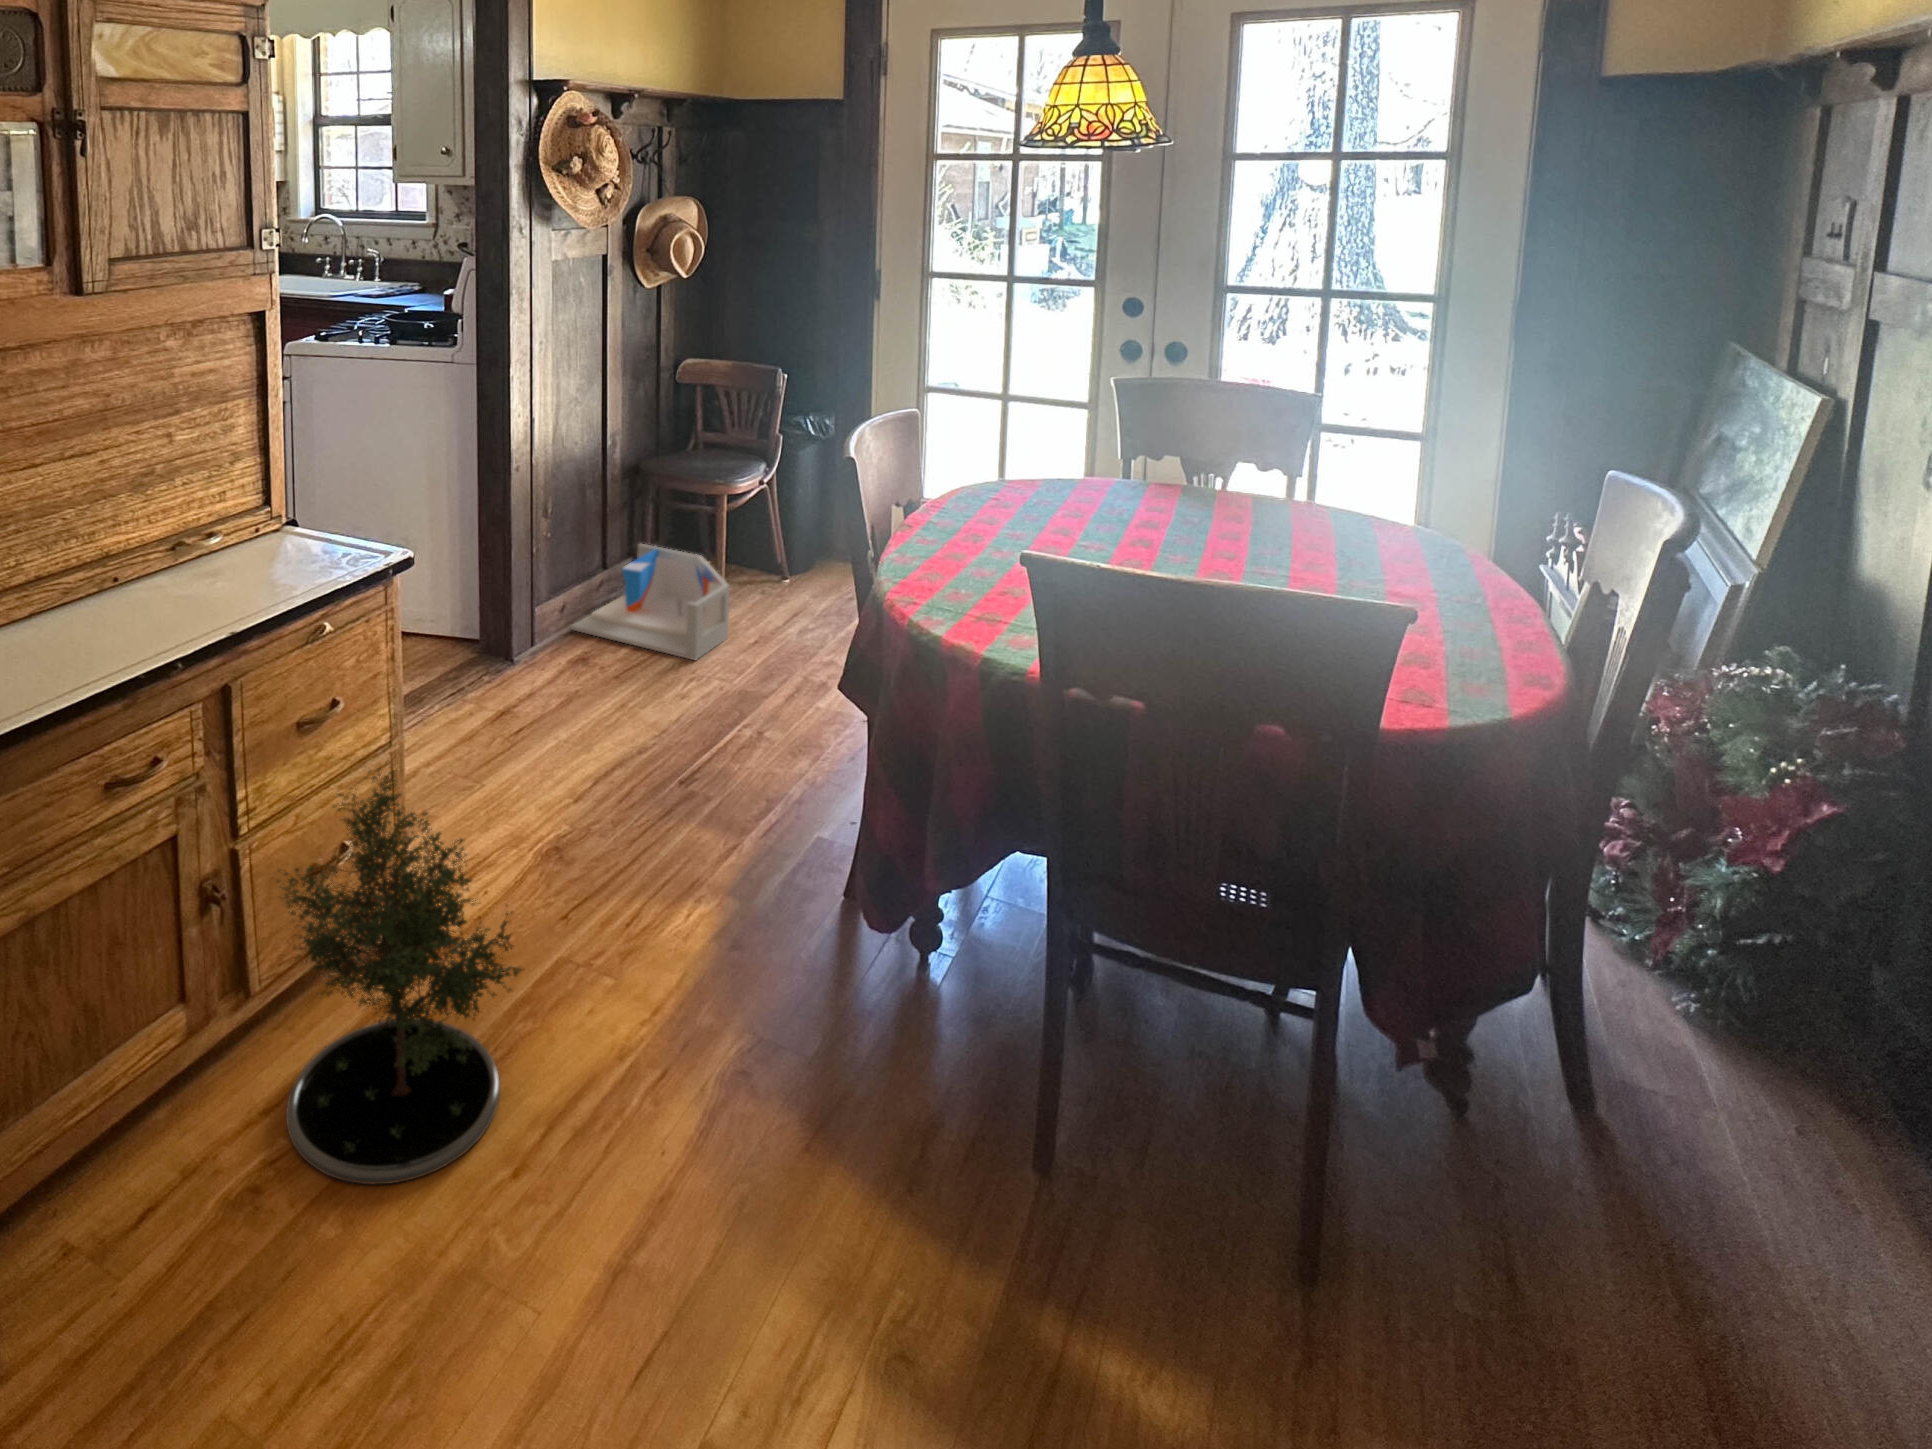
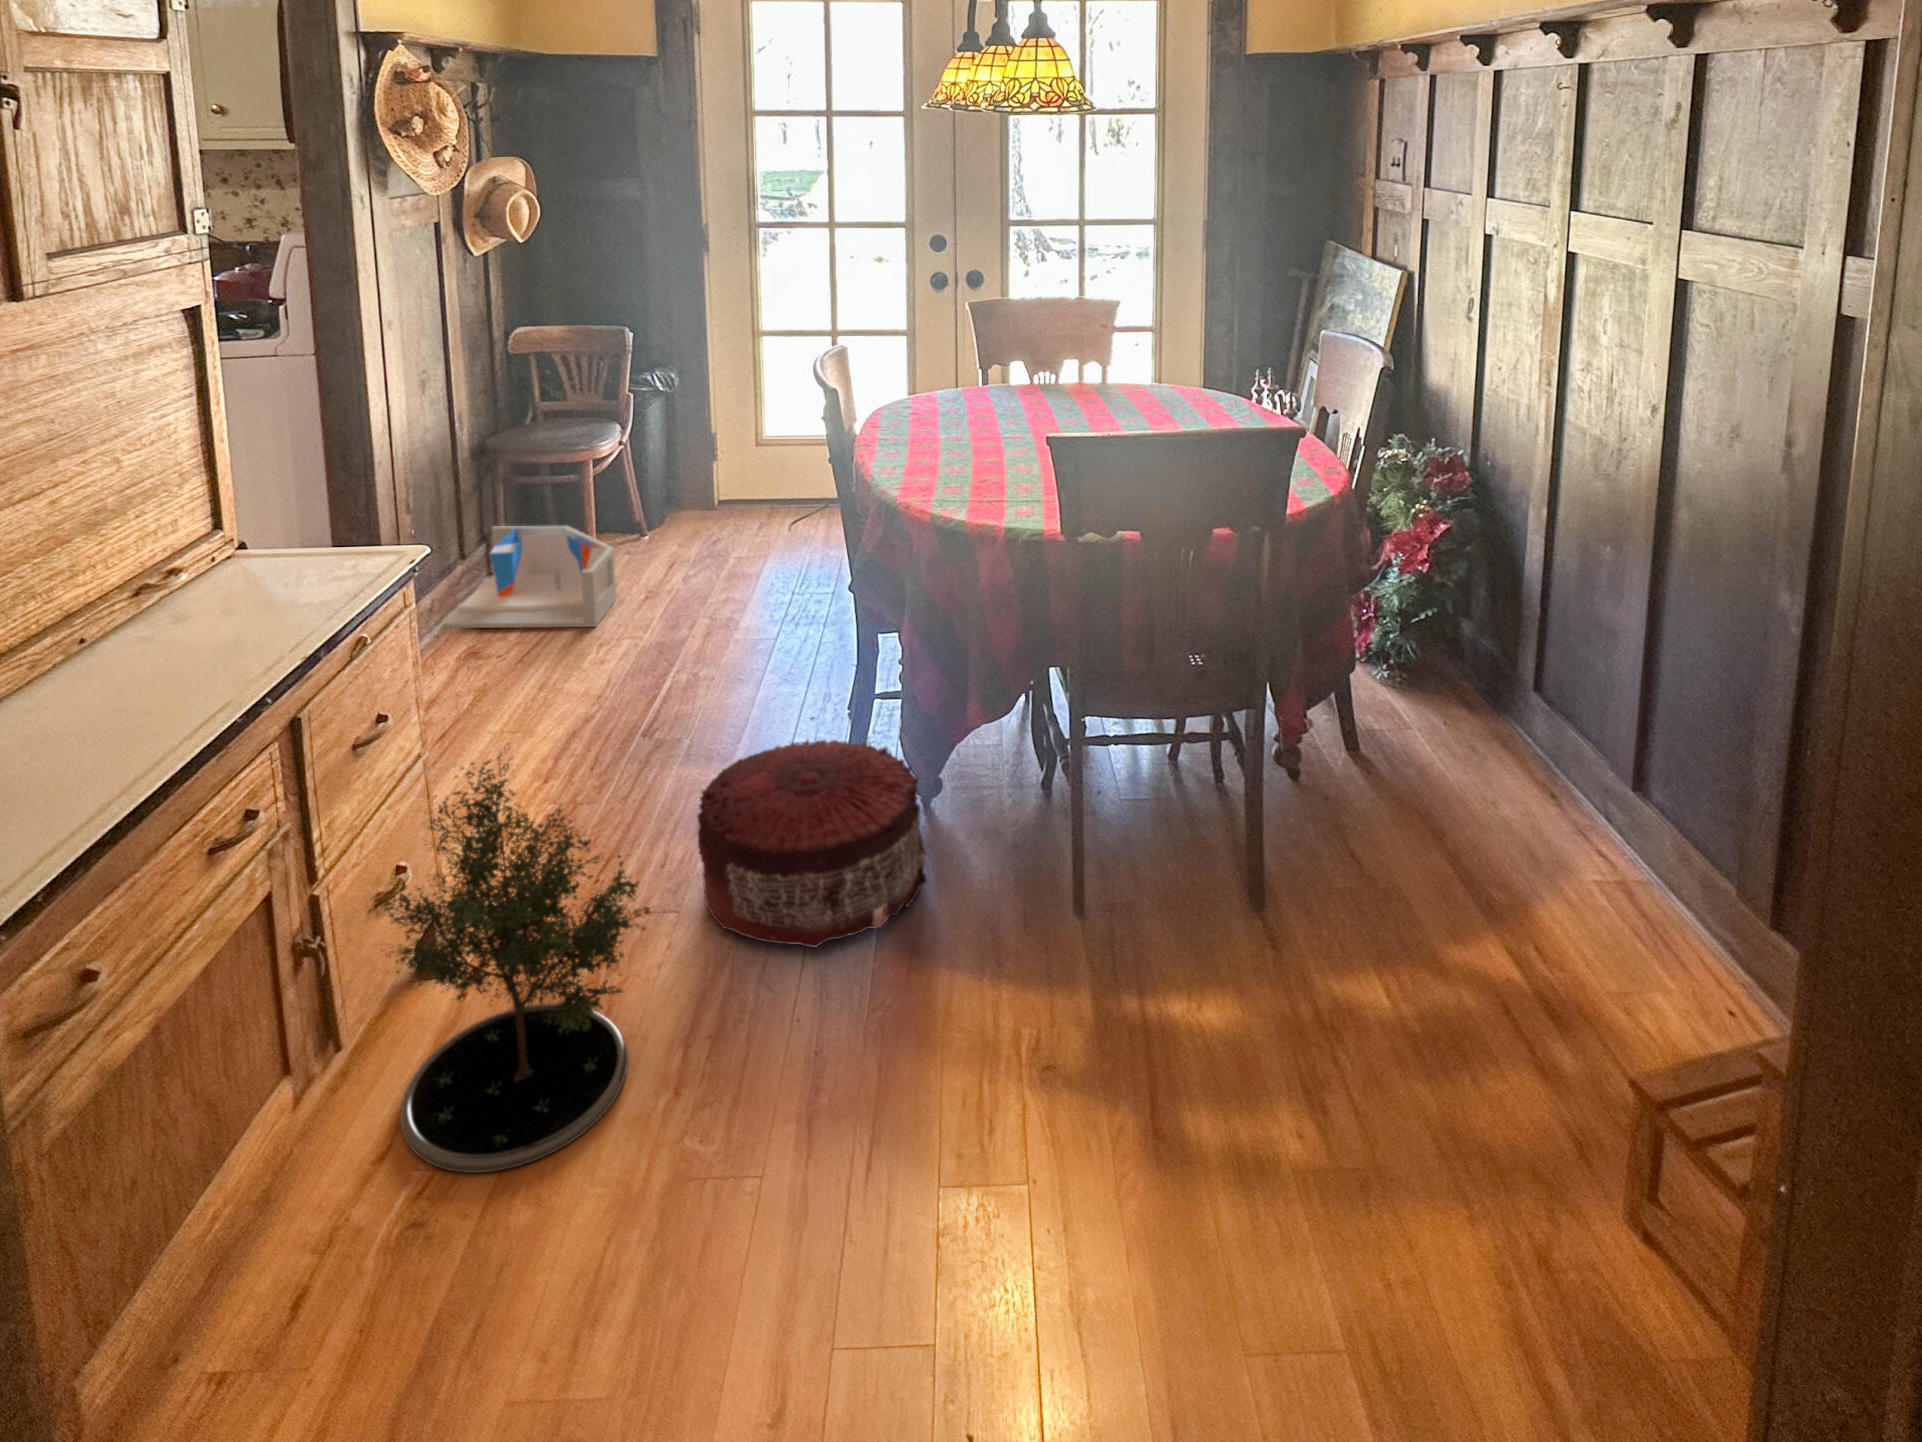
pouf: none [638,836,885,1085] -> present [697,740,927,947]

